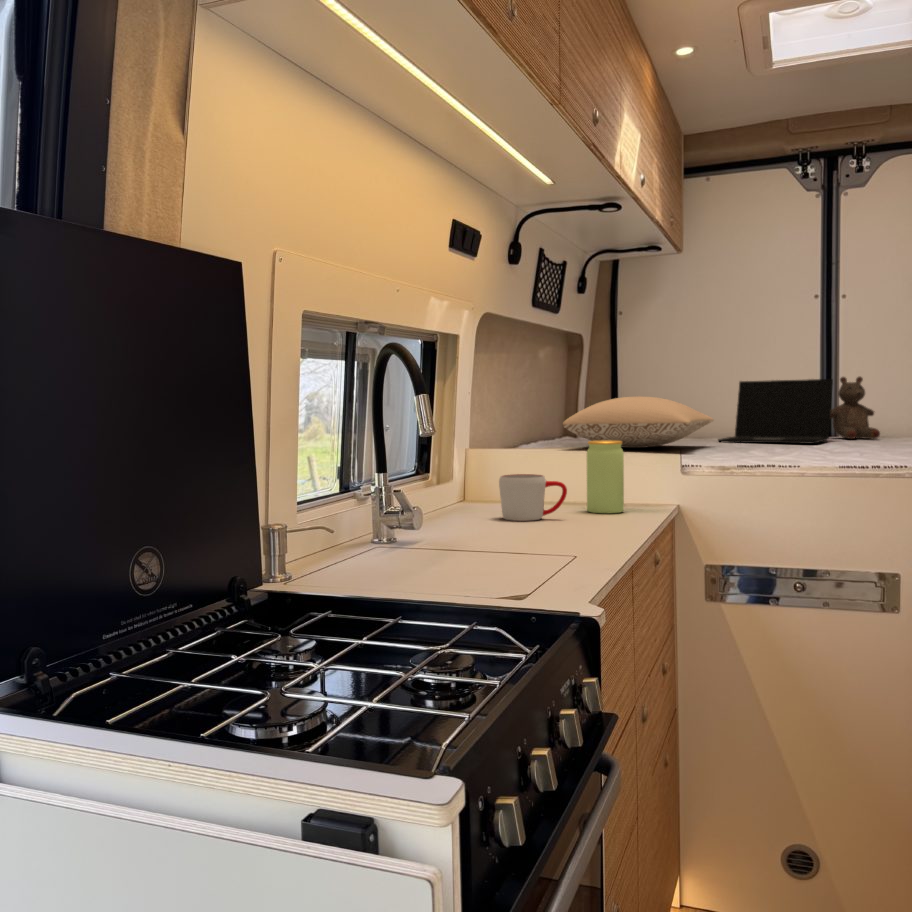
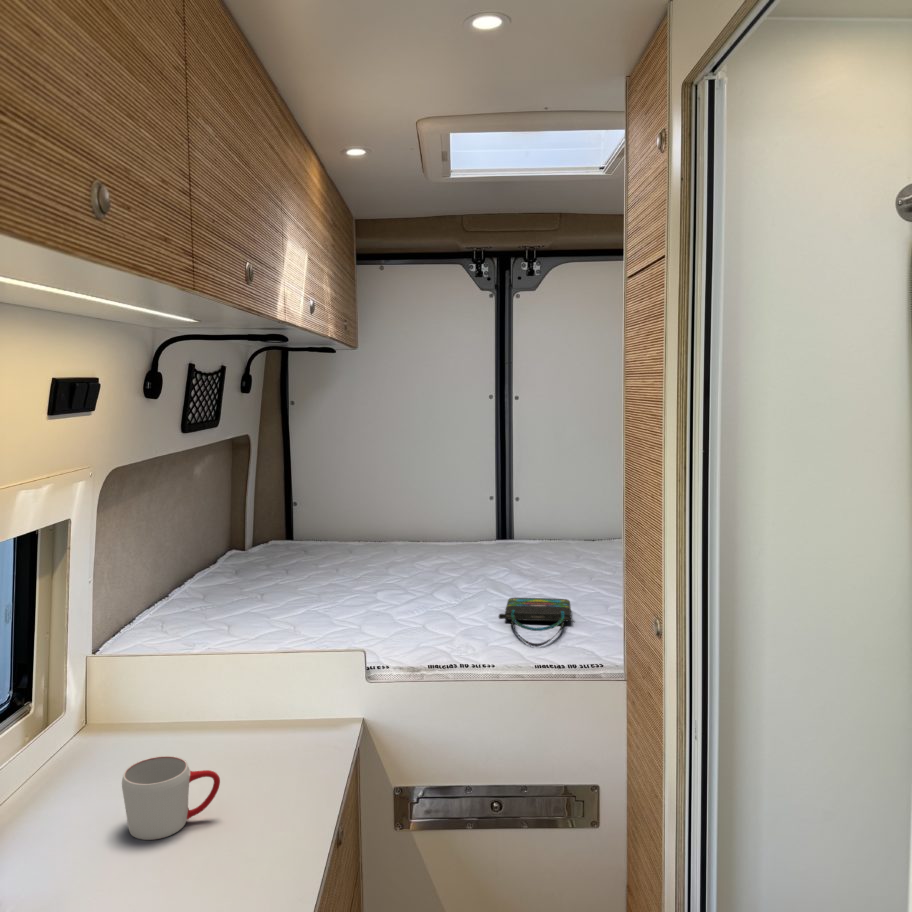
stuffed bear: present [830,377,880,439] -> none [503,483,554,550]
laptop: present [718,379,833,444] -> none [399,493,511,574]
pillow: present [563,396,714,448] -> none [221,545,396,611]
jar: present [587,441,624,513] -> none [248,670,297,773]
tote bag: none [809,443,887,460] -> present [499,598,574,647]

